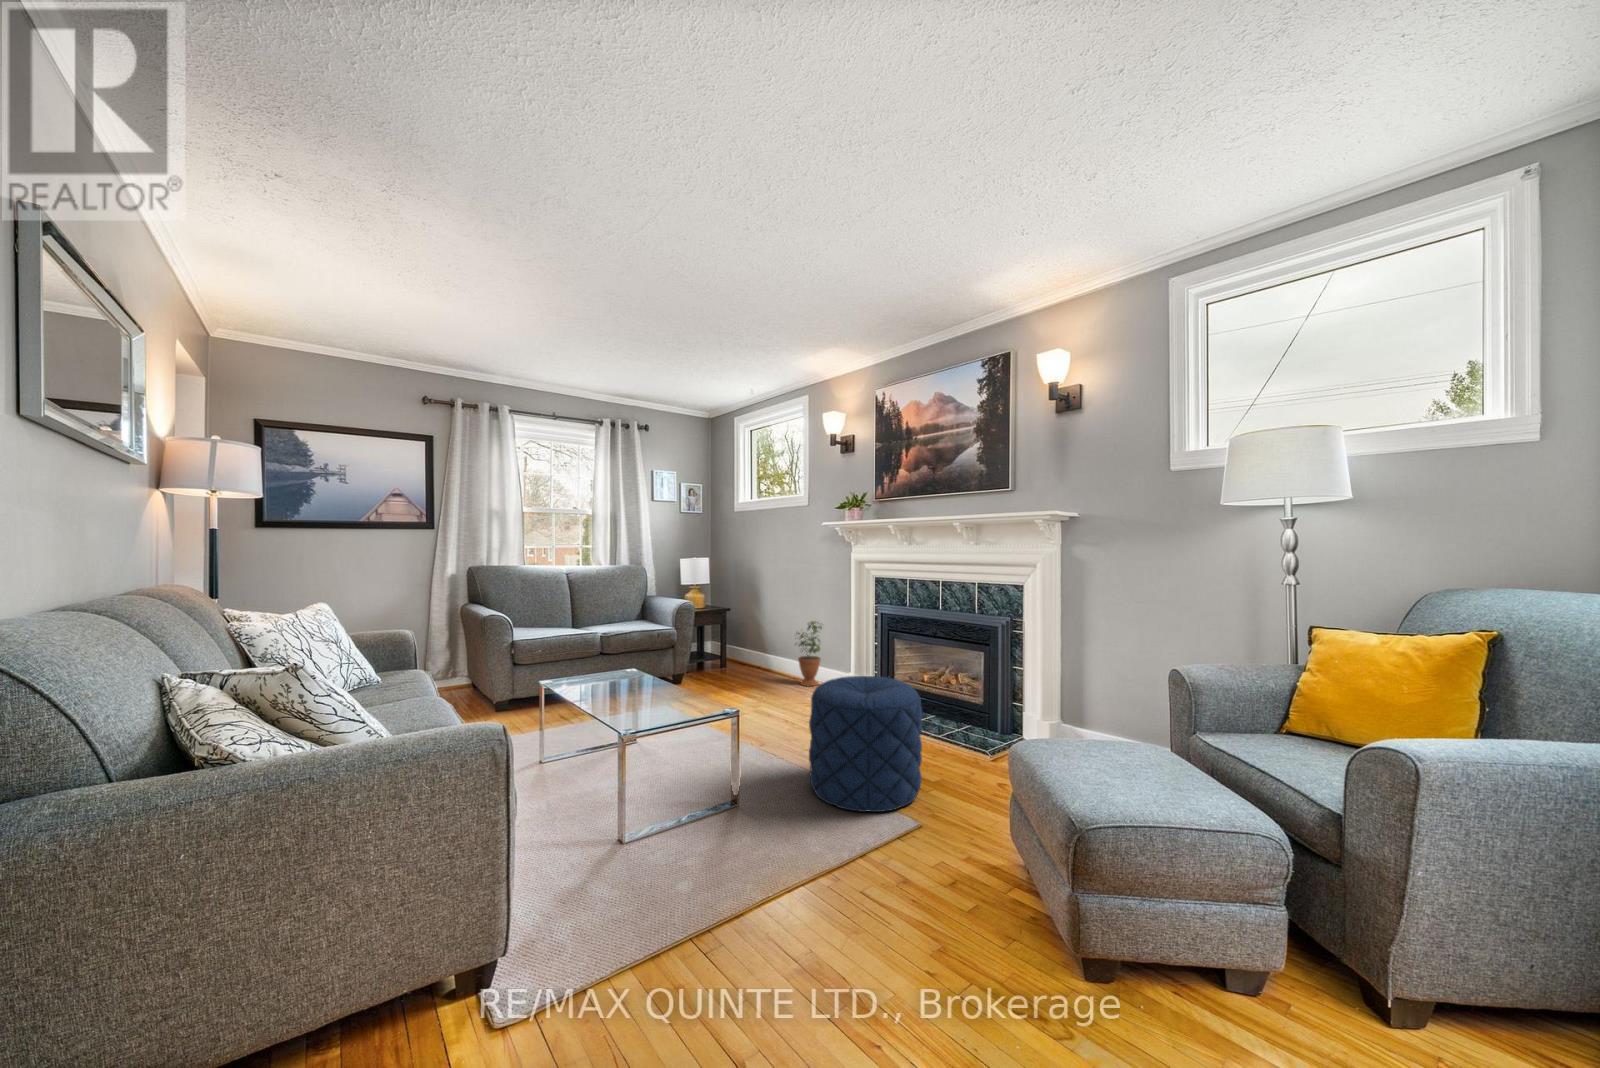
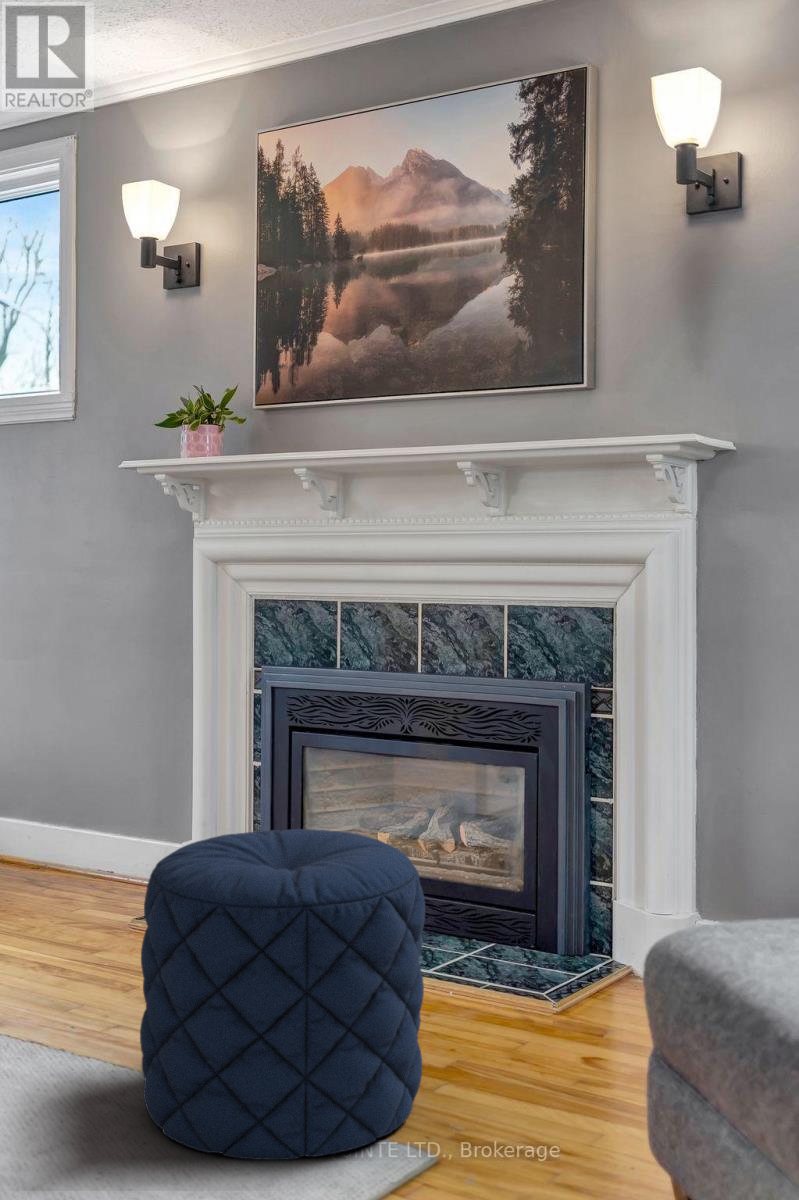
potted plant: present [796,621,822,686] -> none [42,711,120,884]

